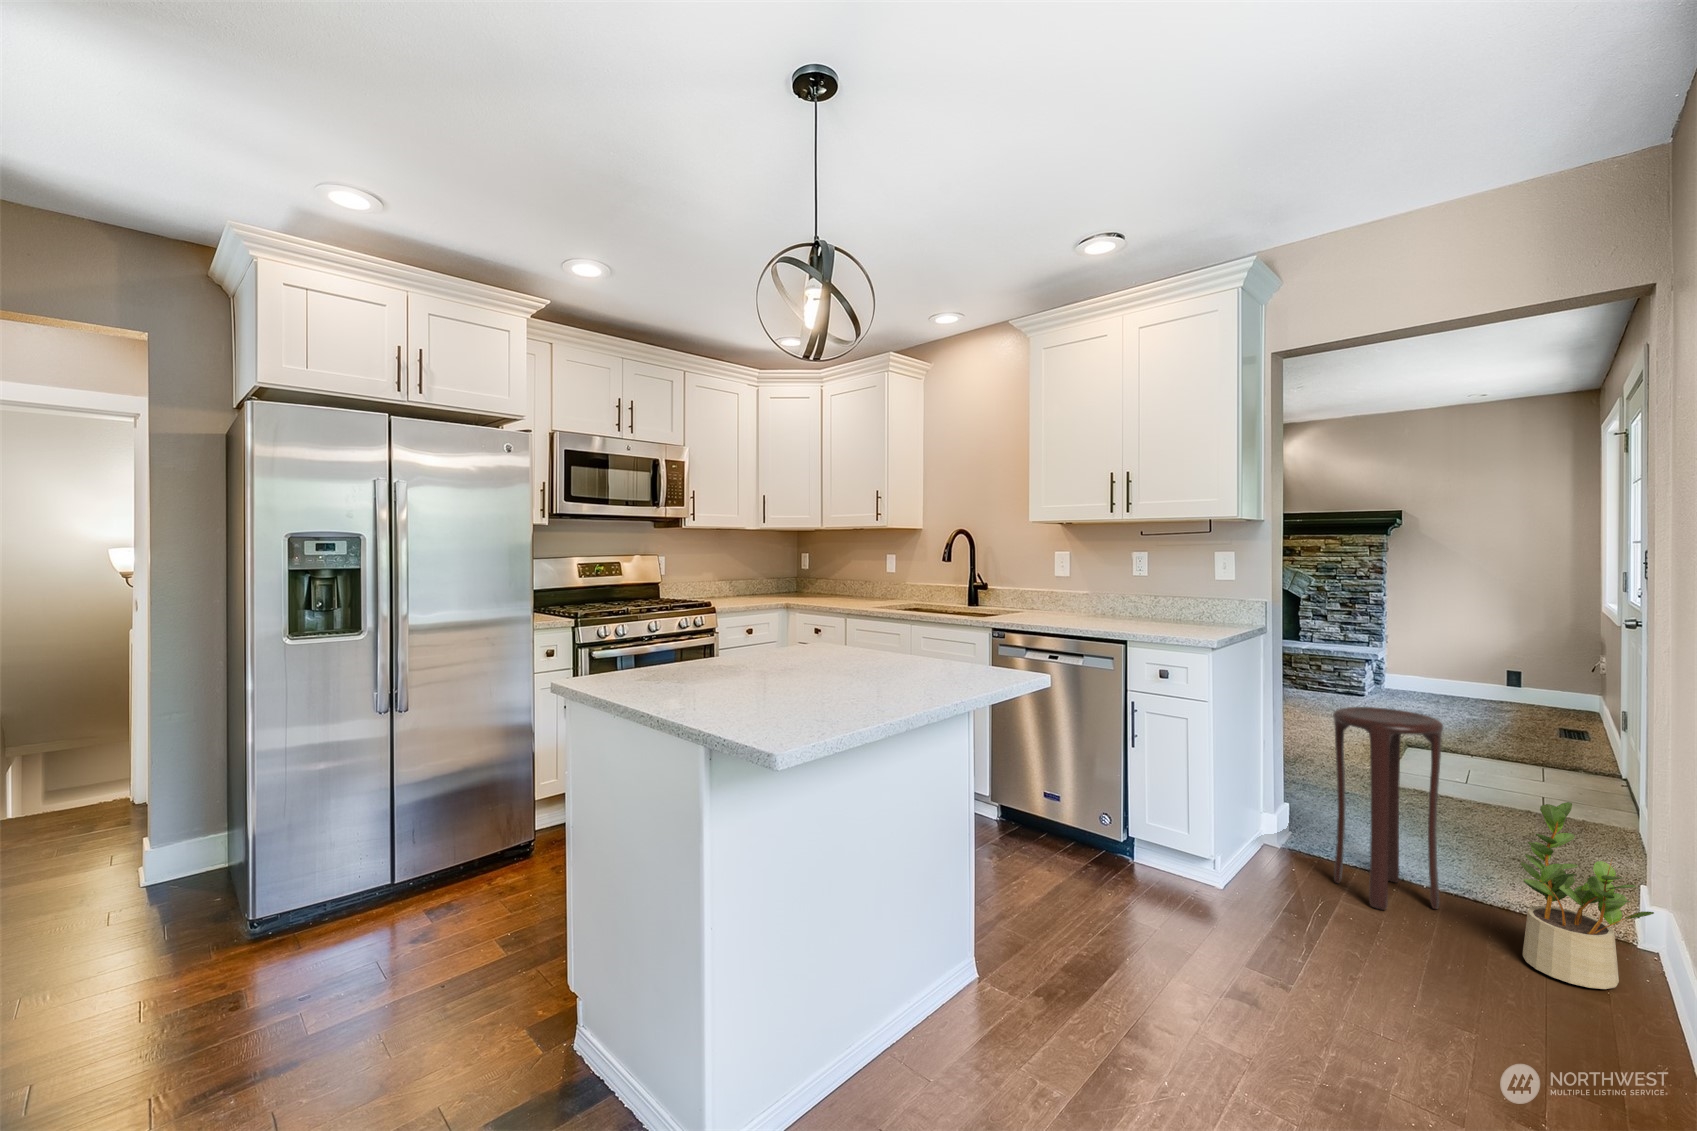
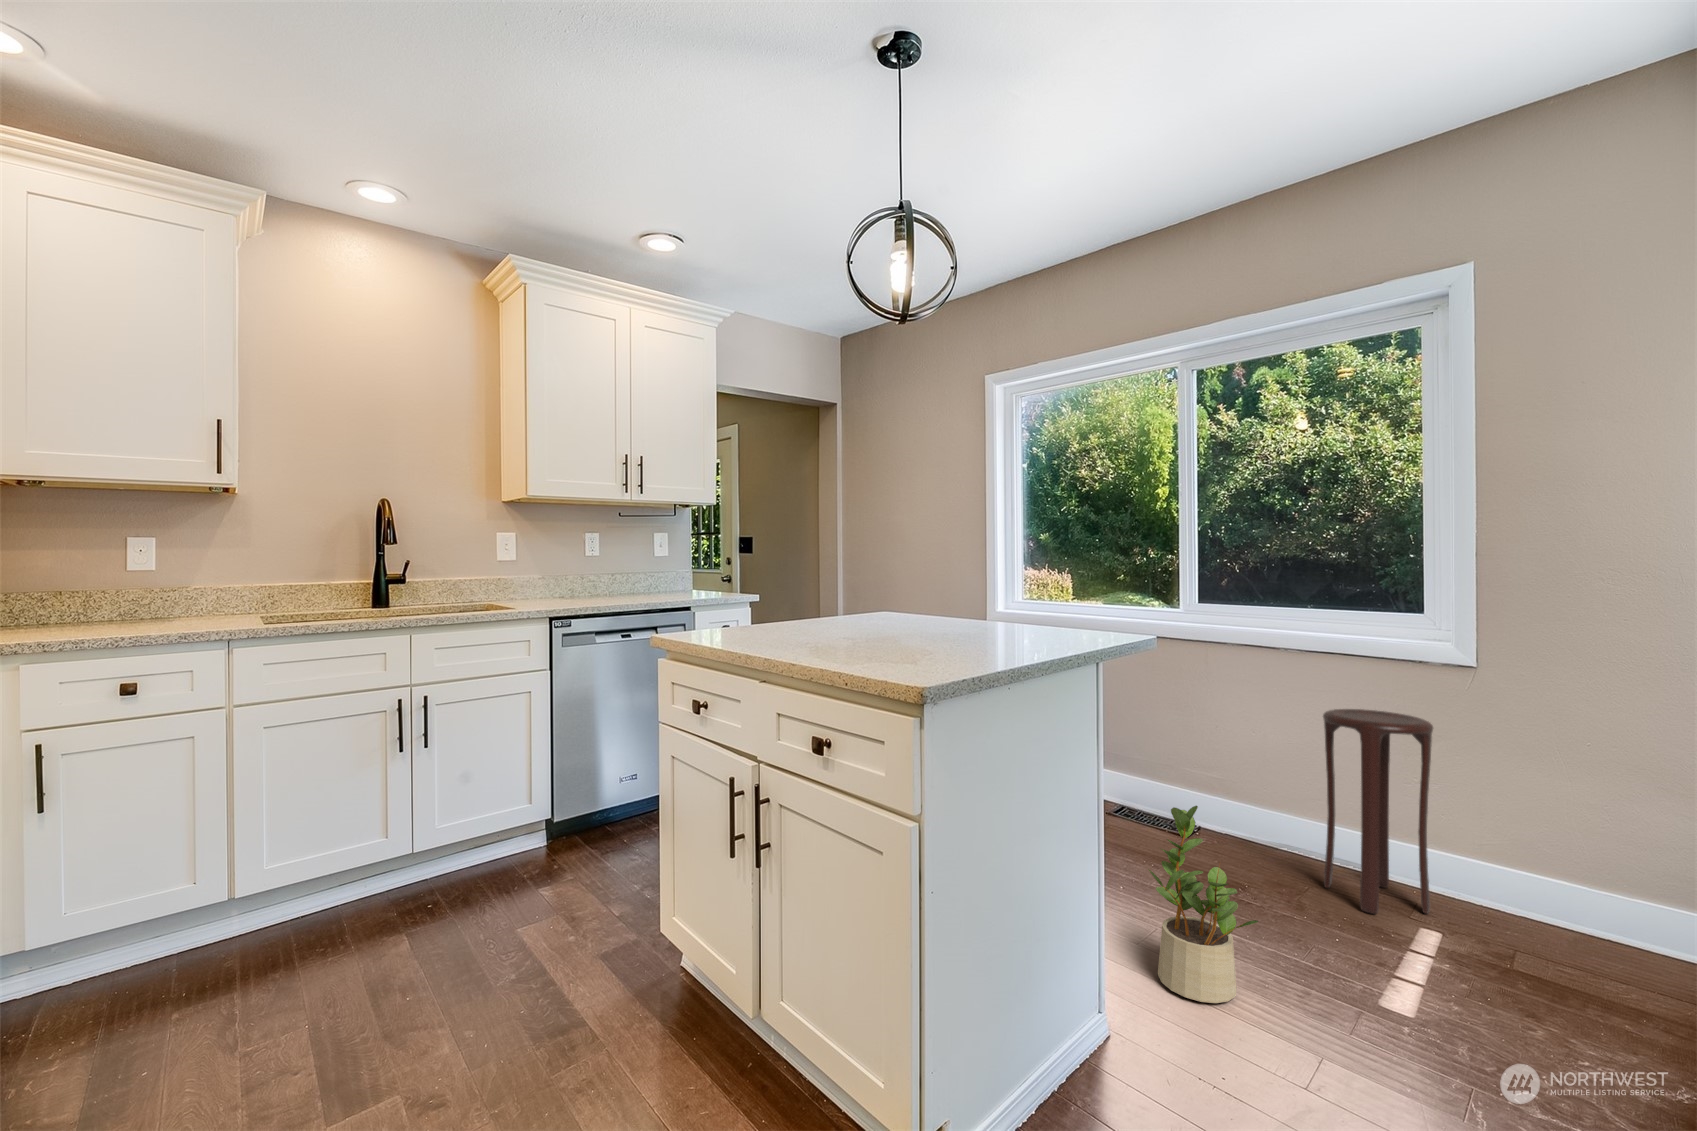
potted plant: present [1520,802,1654,989] -> present [1148,806,1258,1003]

